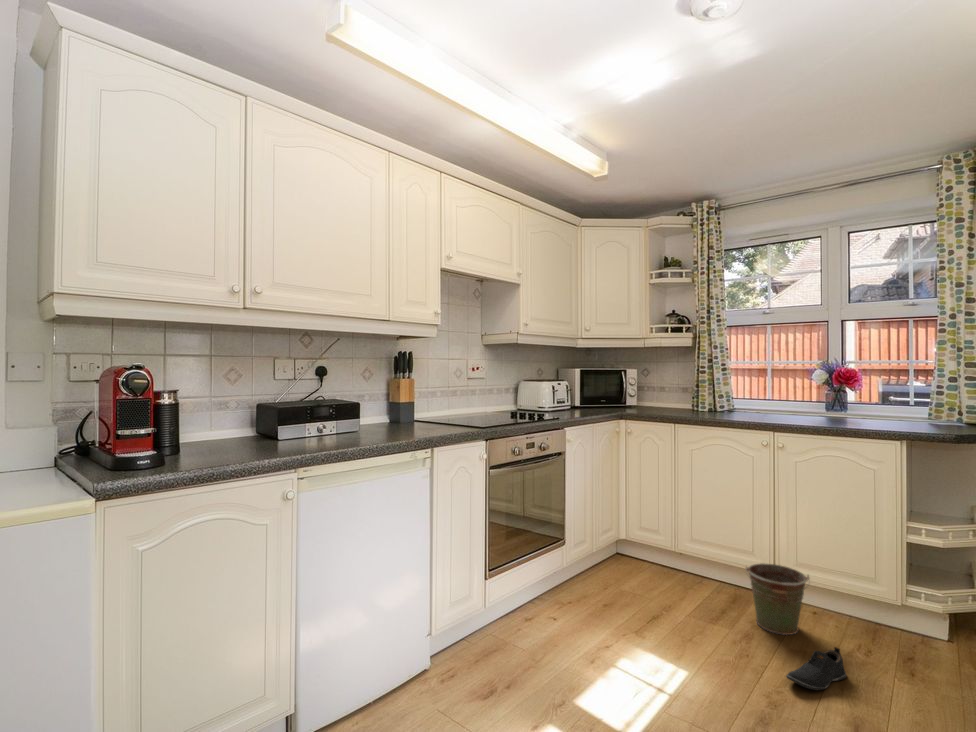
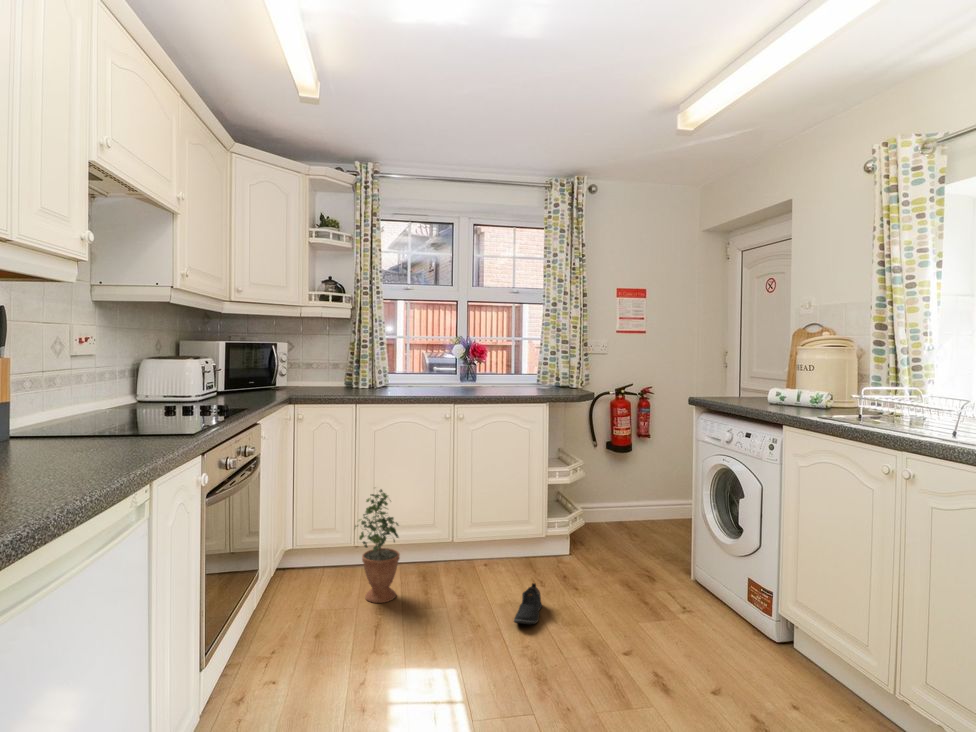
potted plant: none [650,501,696,610] -> present [355,490,400,603]
bucket: present [745,563,809,635] -> none [446,529,498,591]

